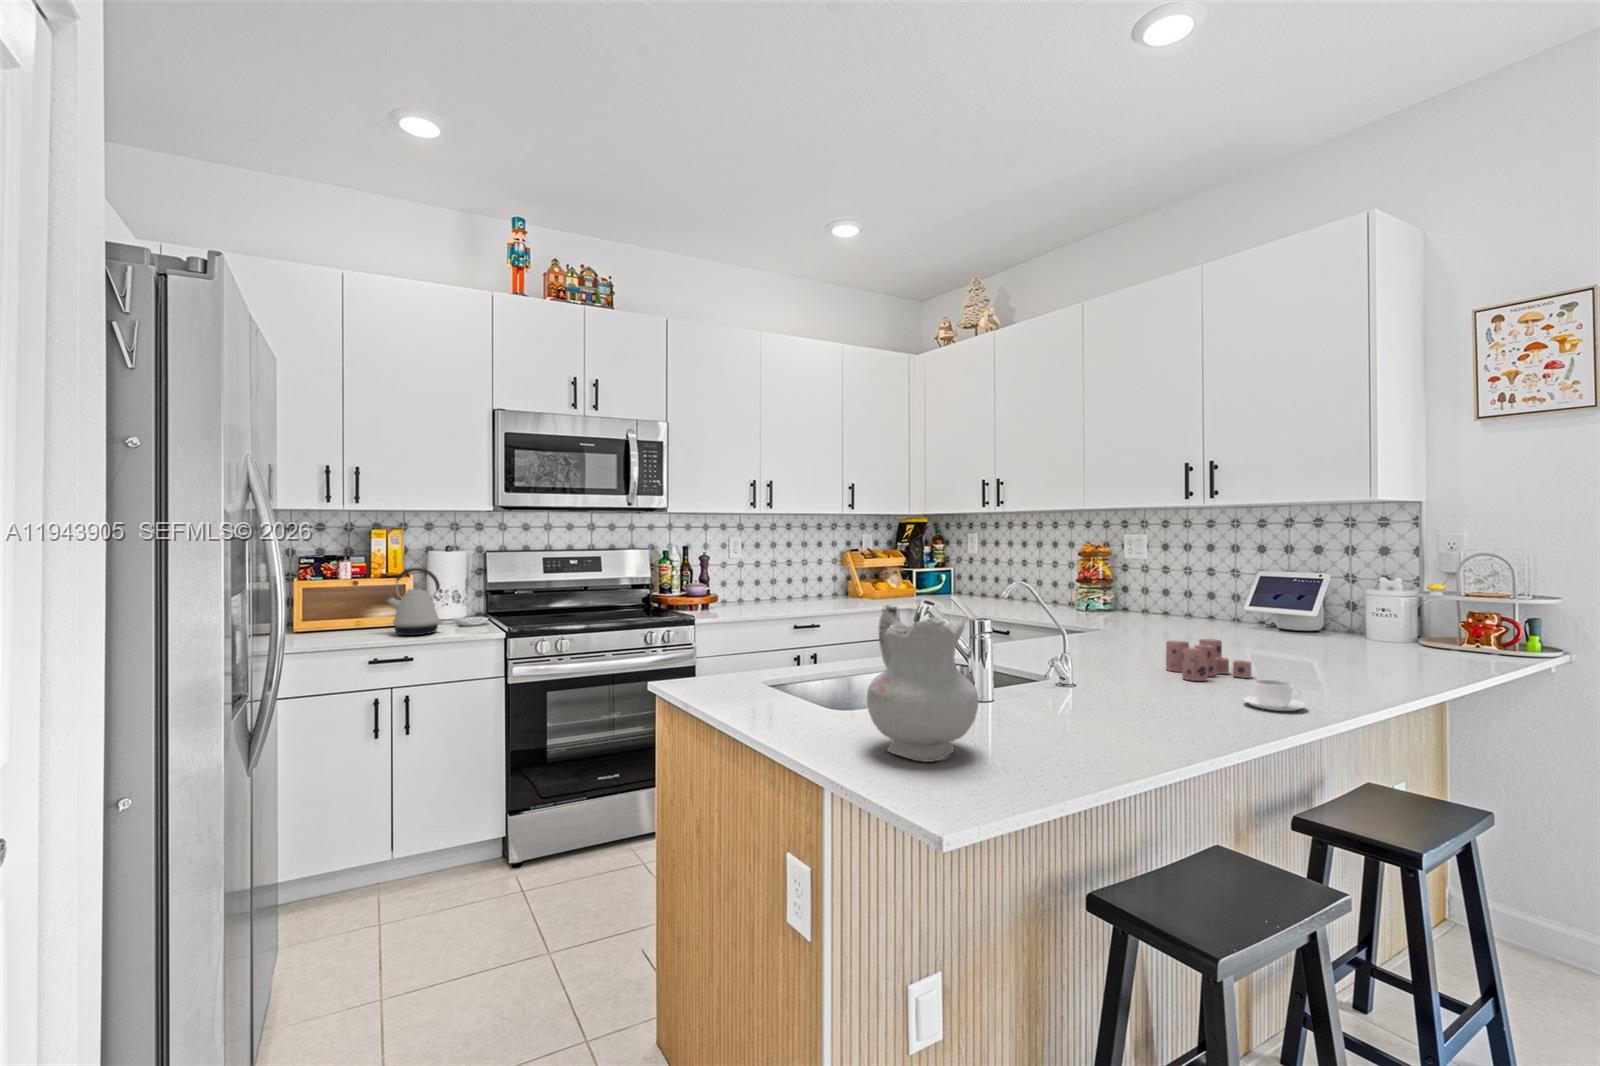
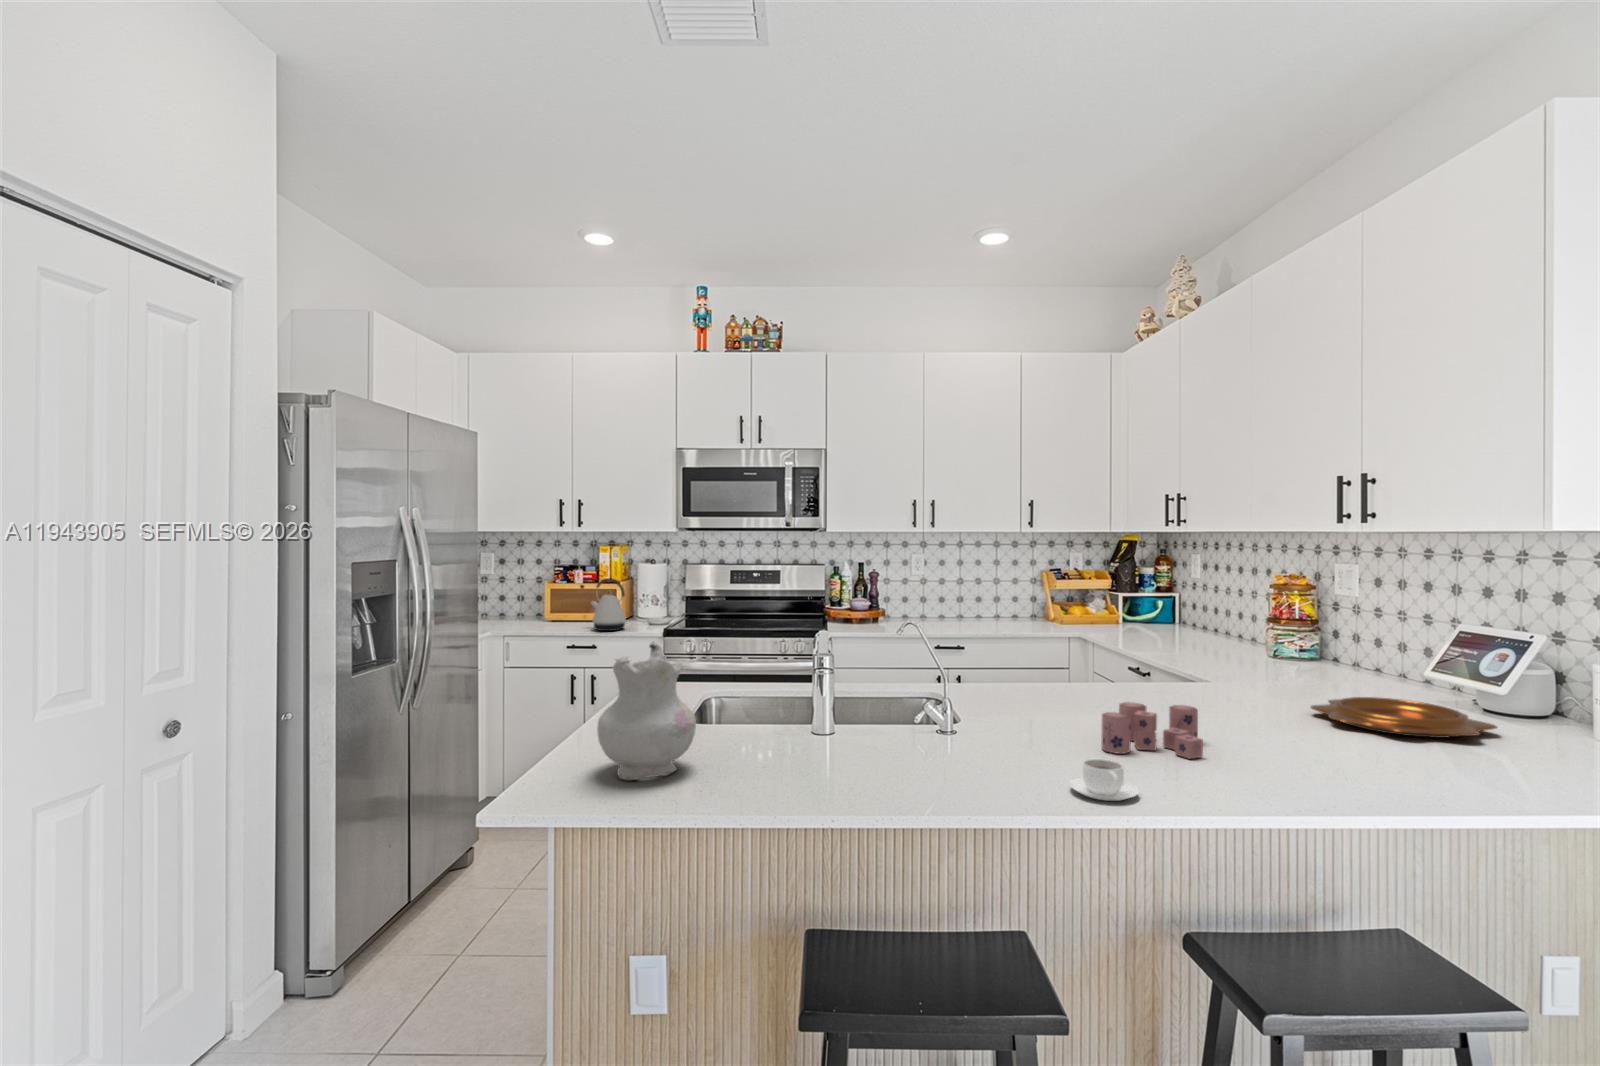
decorative bowl: none [1215,627,1342,649] -> present [1311,697,1497,738]

